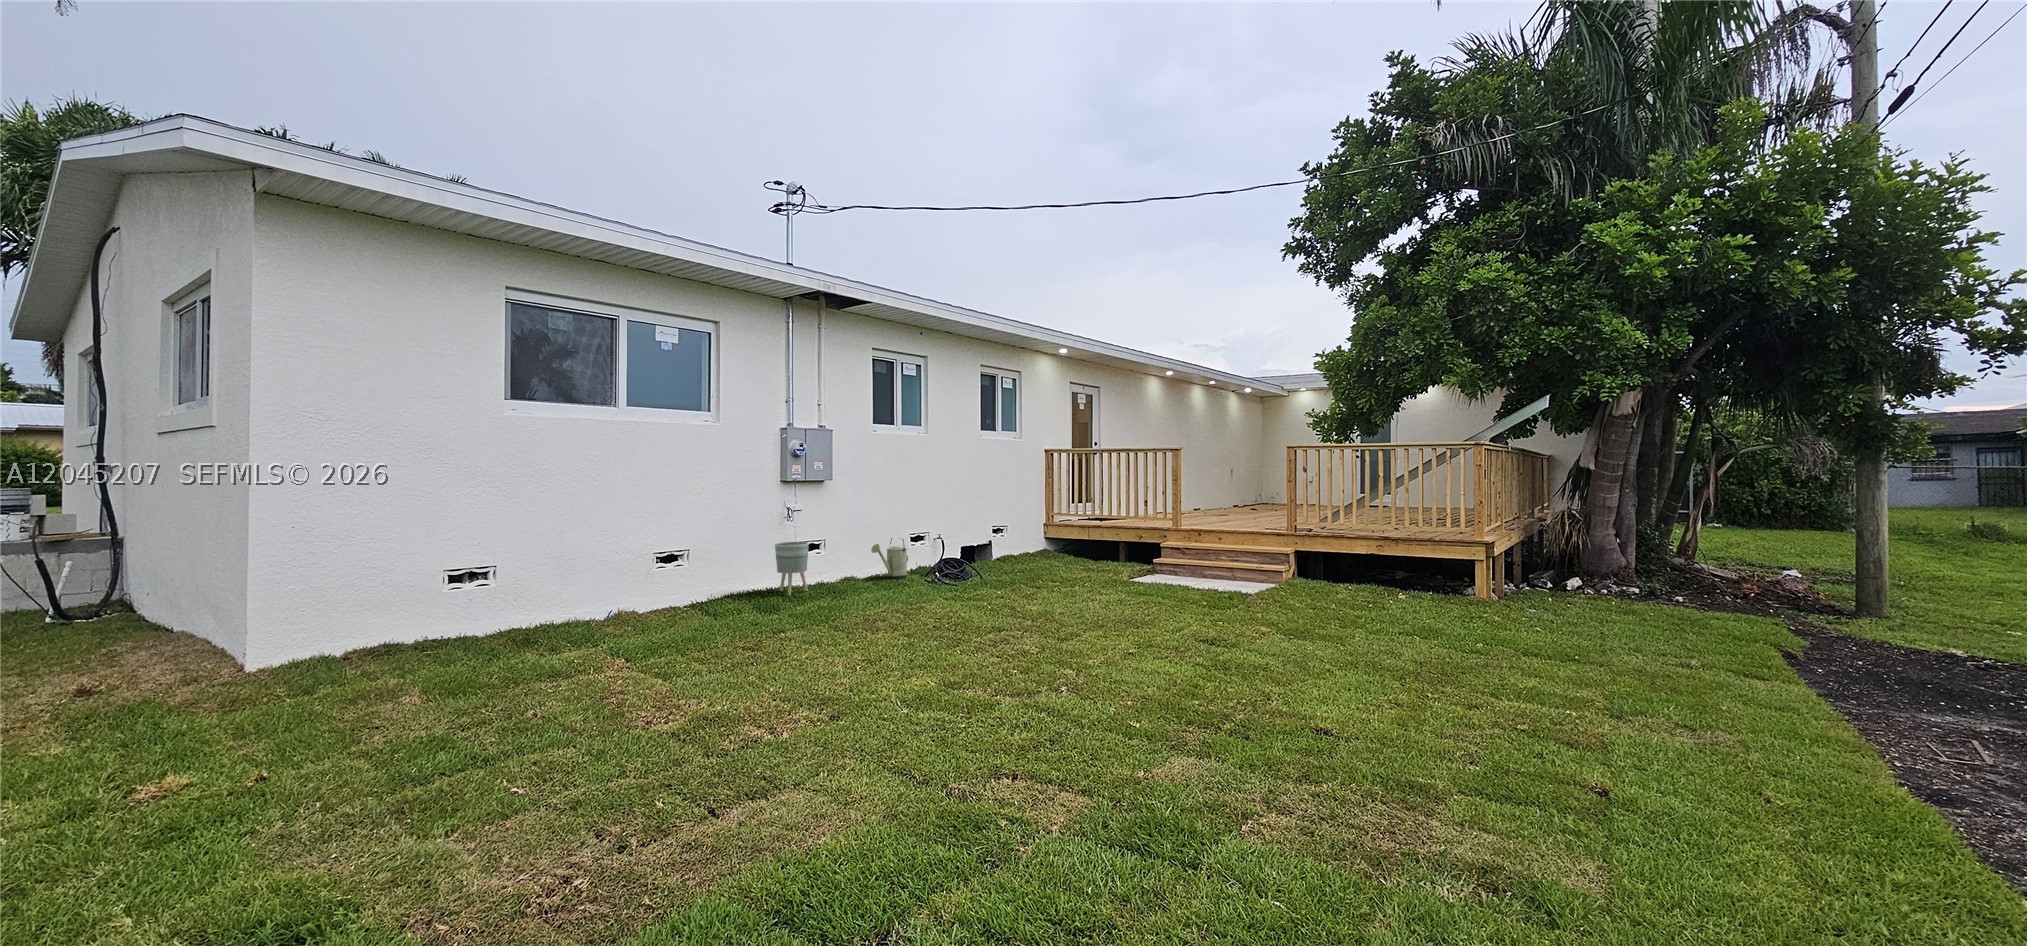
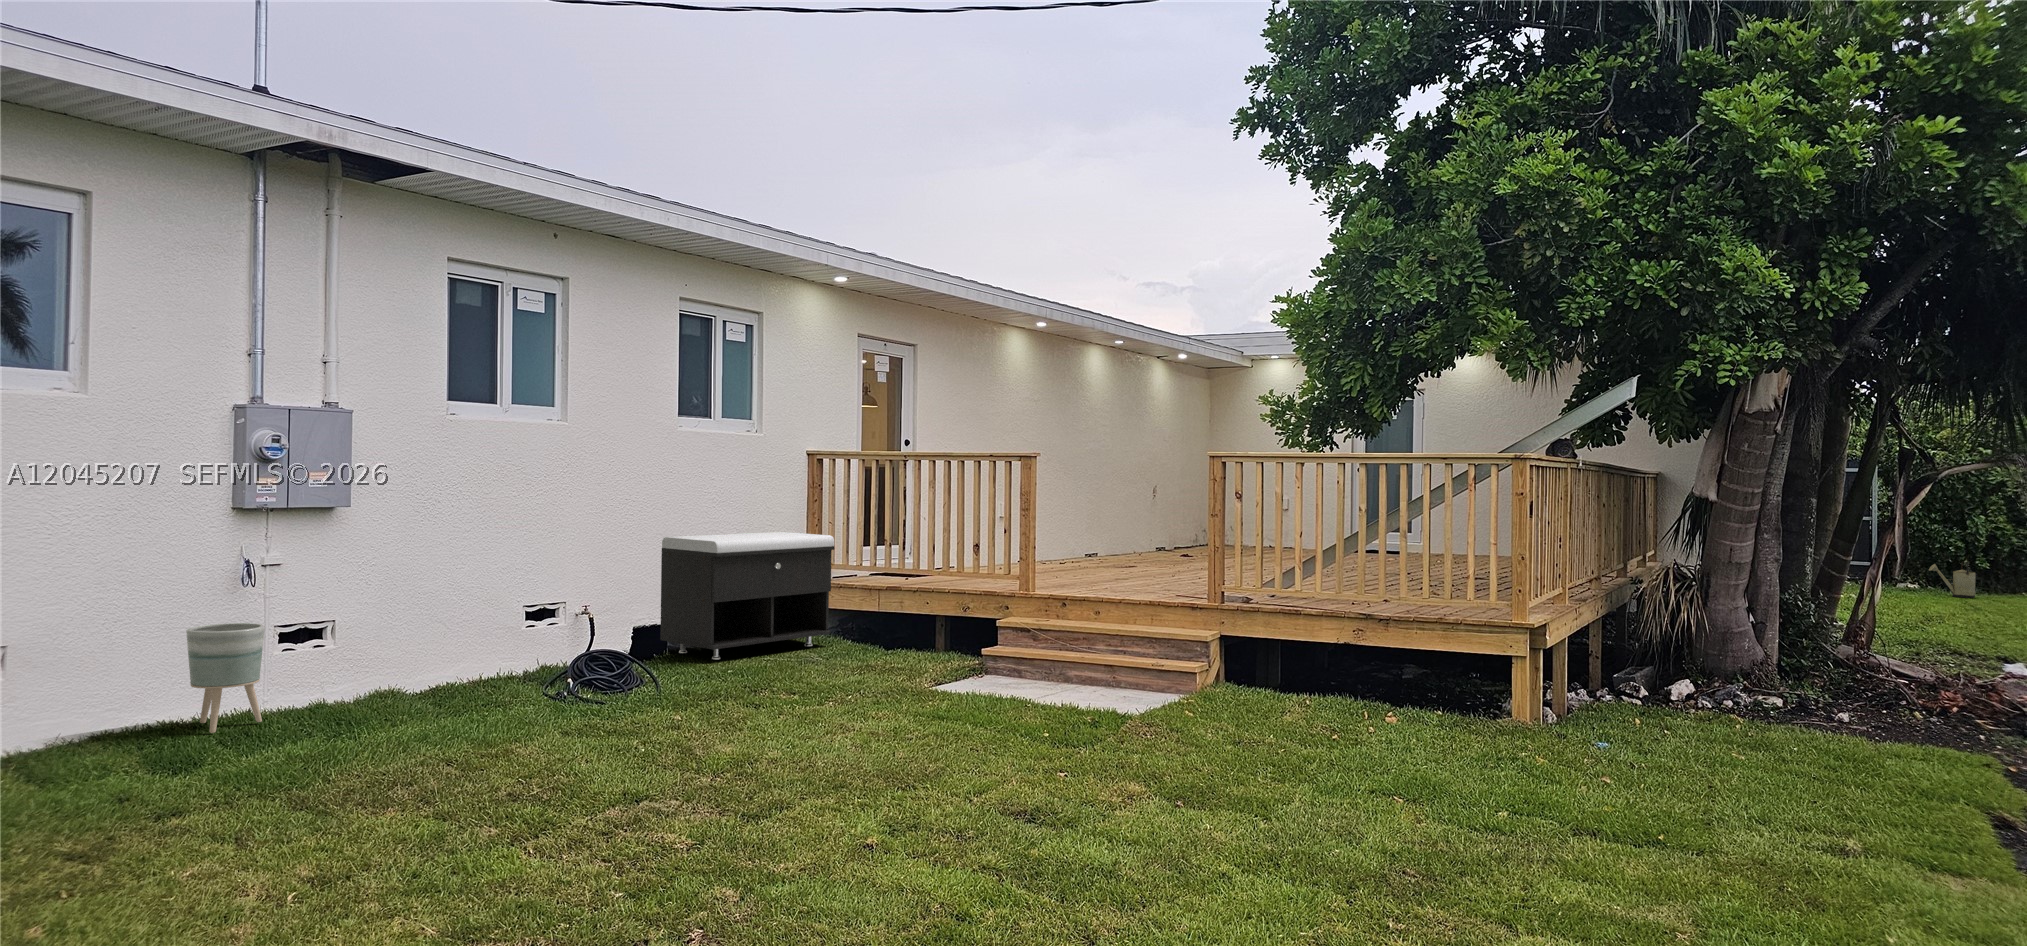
storage bench: none [974,496,1064,564] -> present [660,532,834,660]
watering can: present [871,538,908,579] -> present [1929,562,1980,598]

